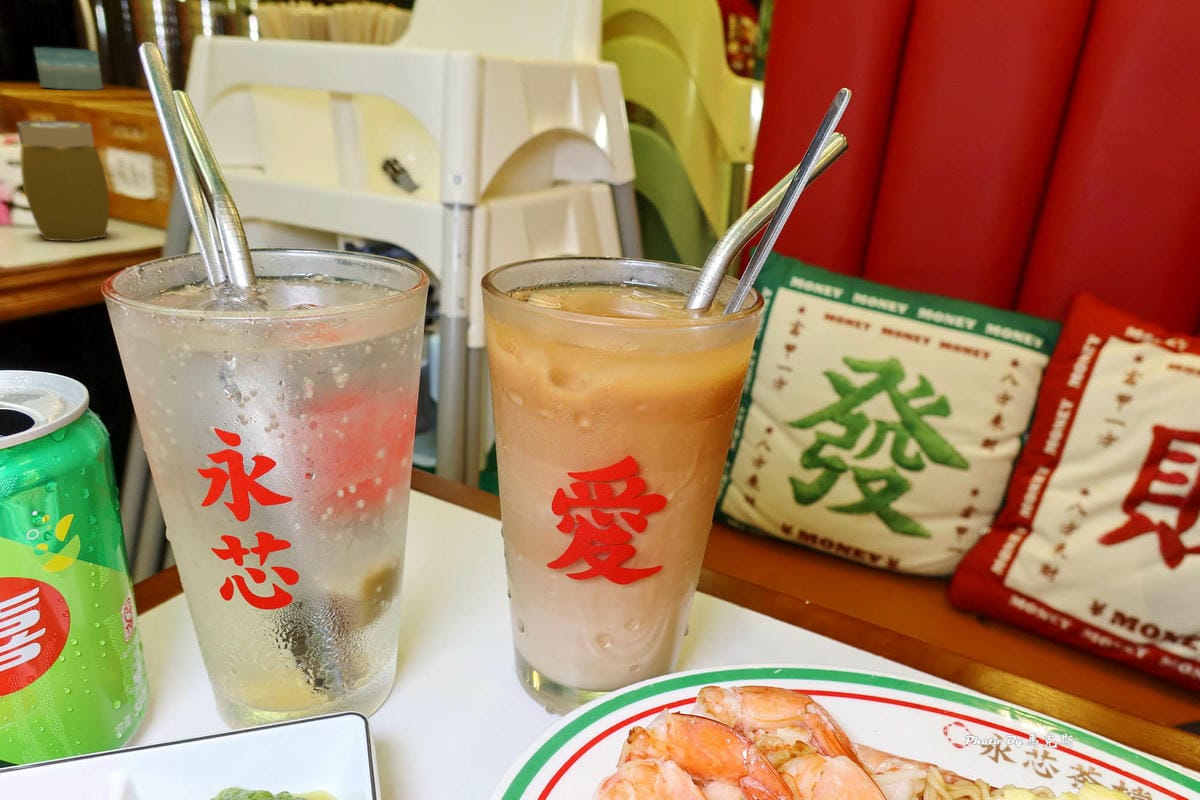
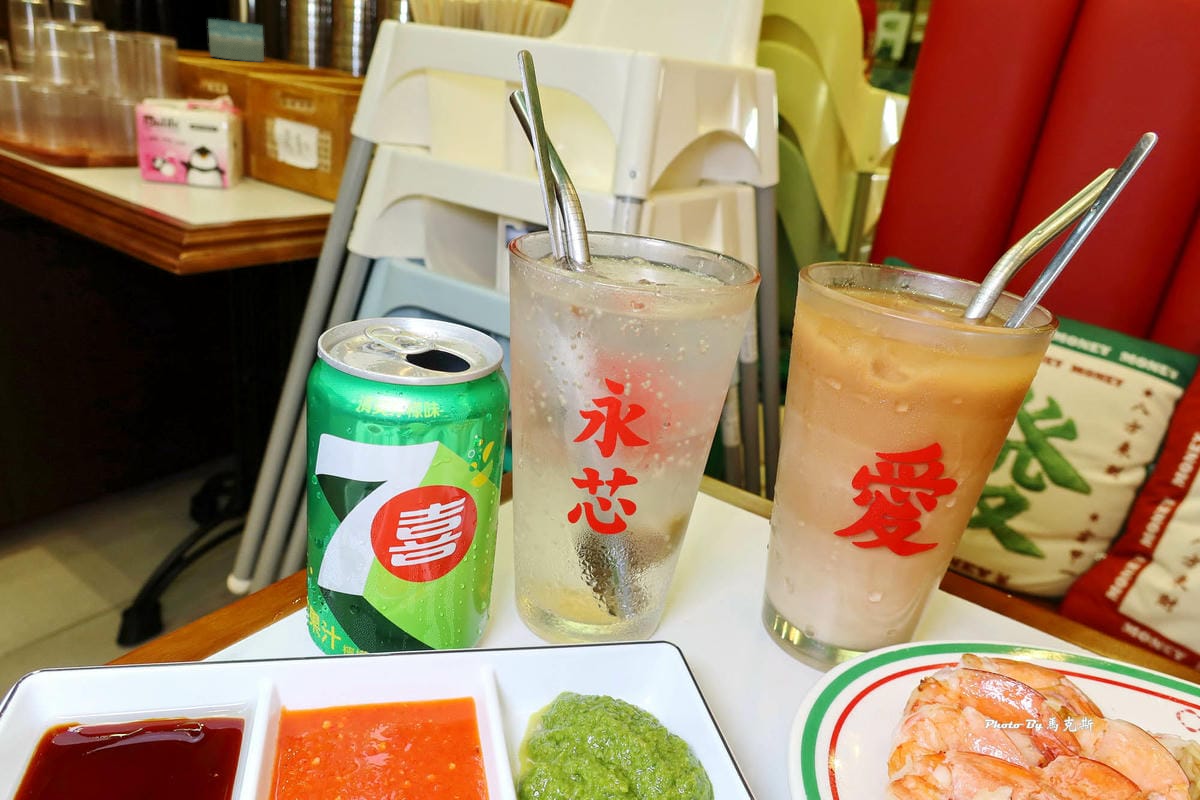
jar: present [17,121,109,242] -> none [205,90,279,204]

